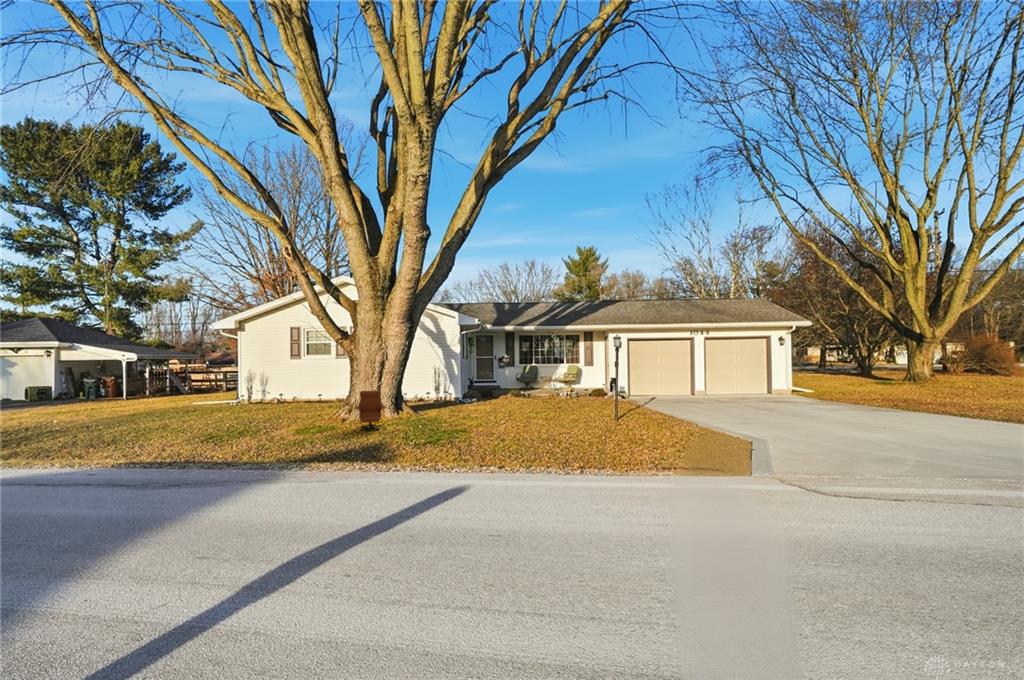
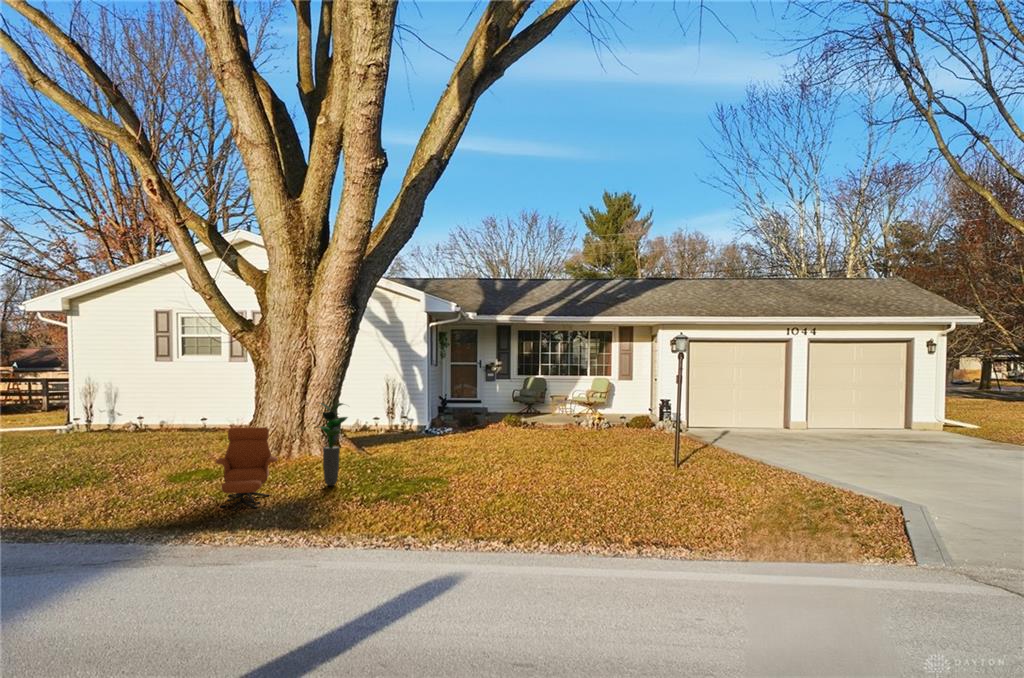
potted plant: none [402,378,422,423] -> present [316,403,348,486]

